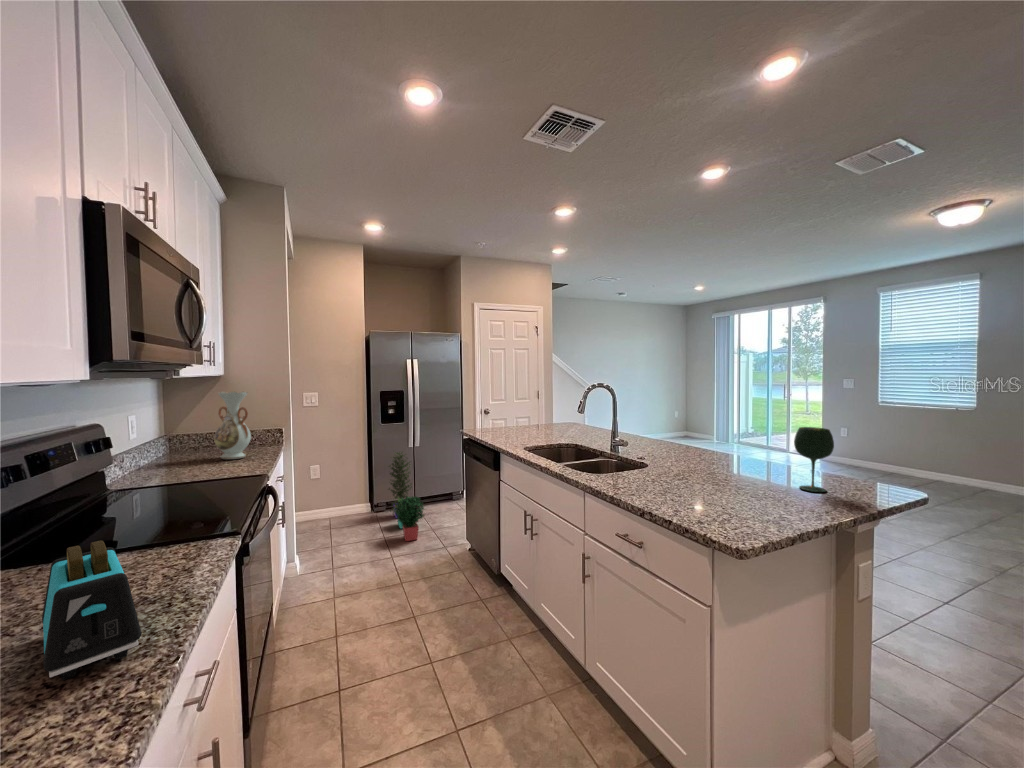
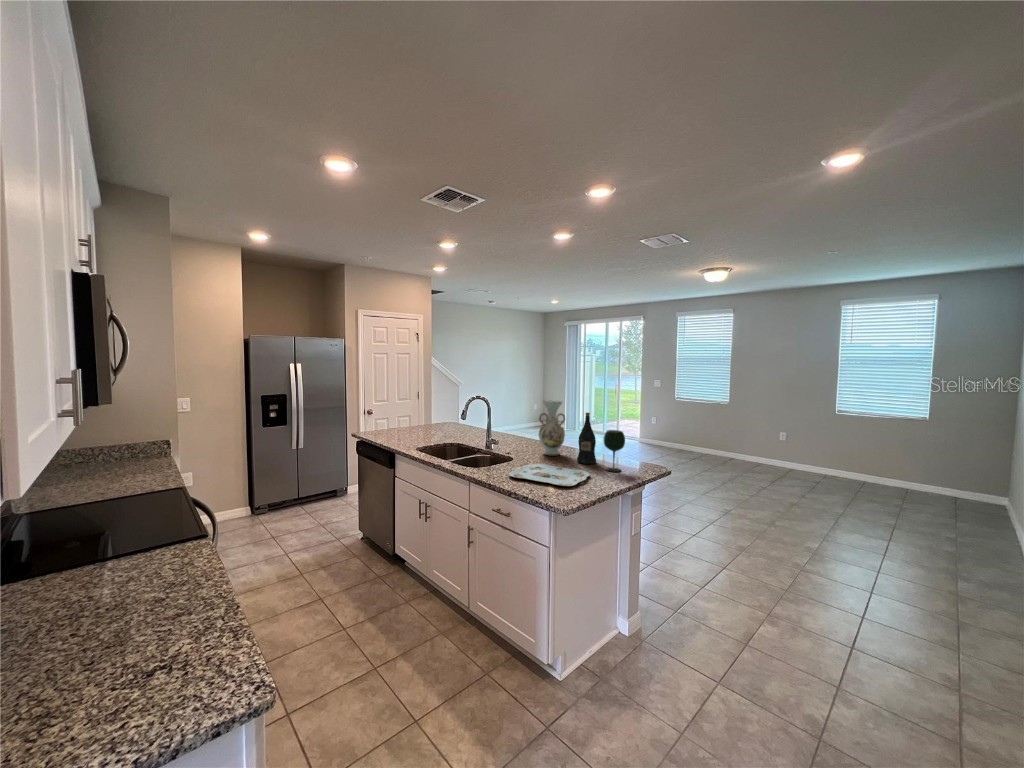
vase: present [214,392,251,459] -> present [539,400,565,455]
wine bottle: none [746,402,779,478] -> present [577,413,596,464]
potted plant: present [389,452,424,541] -> none [271,452,316,538]
serving tray: none [641,473,773,509] -> present [509,464,590,486]
toaster: present [42,541,141,680] -> none [107,543,202,630]

